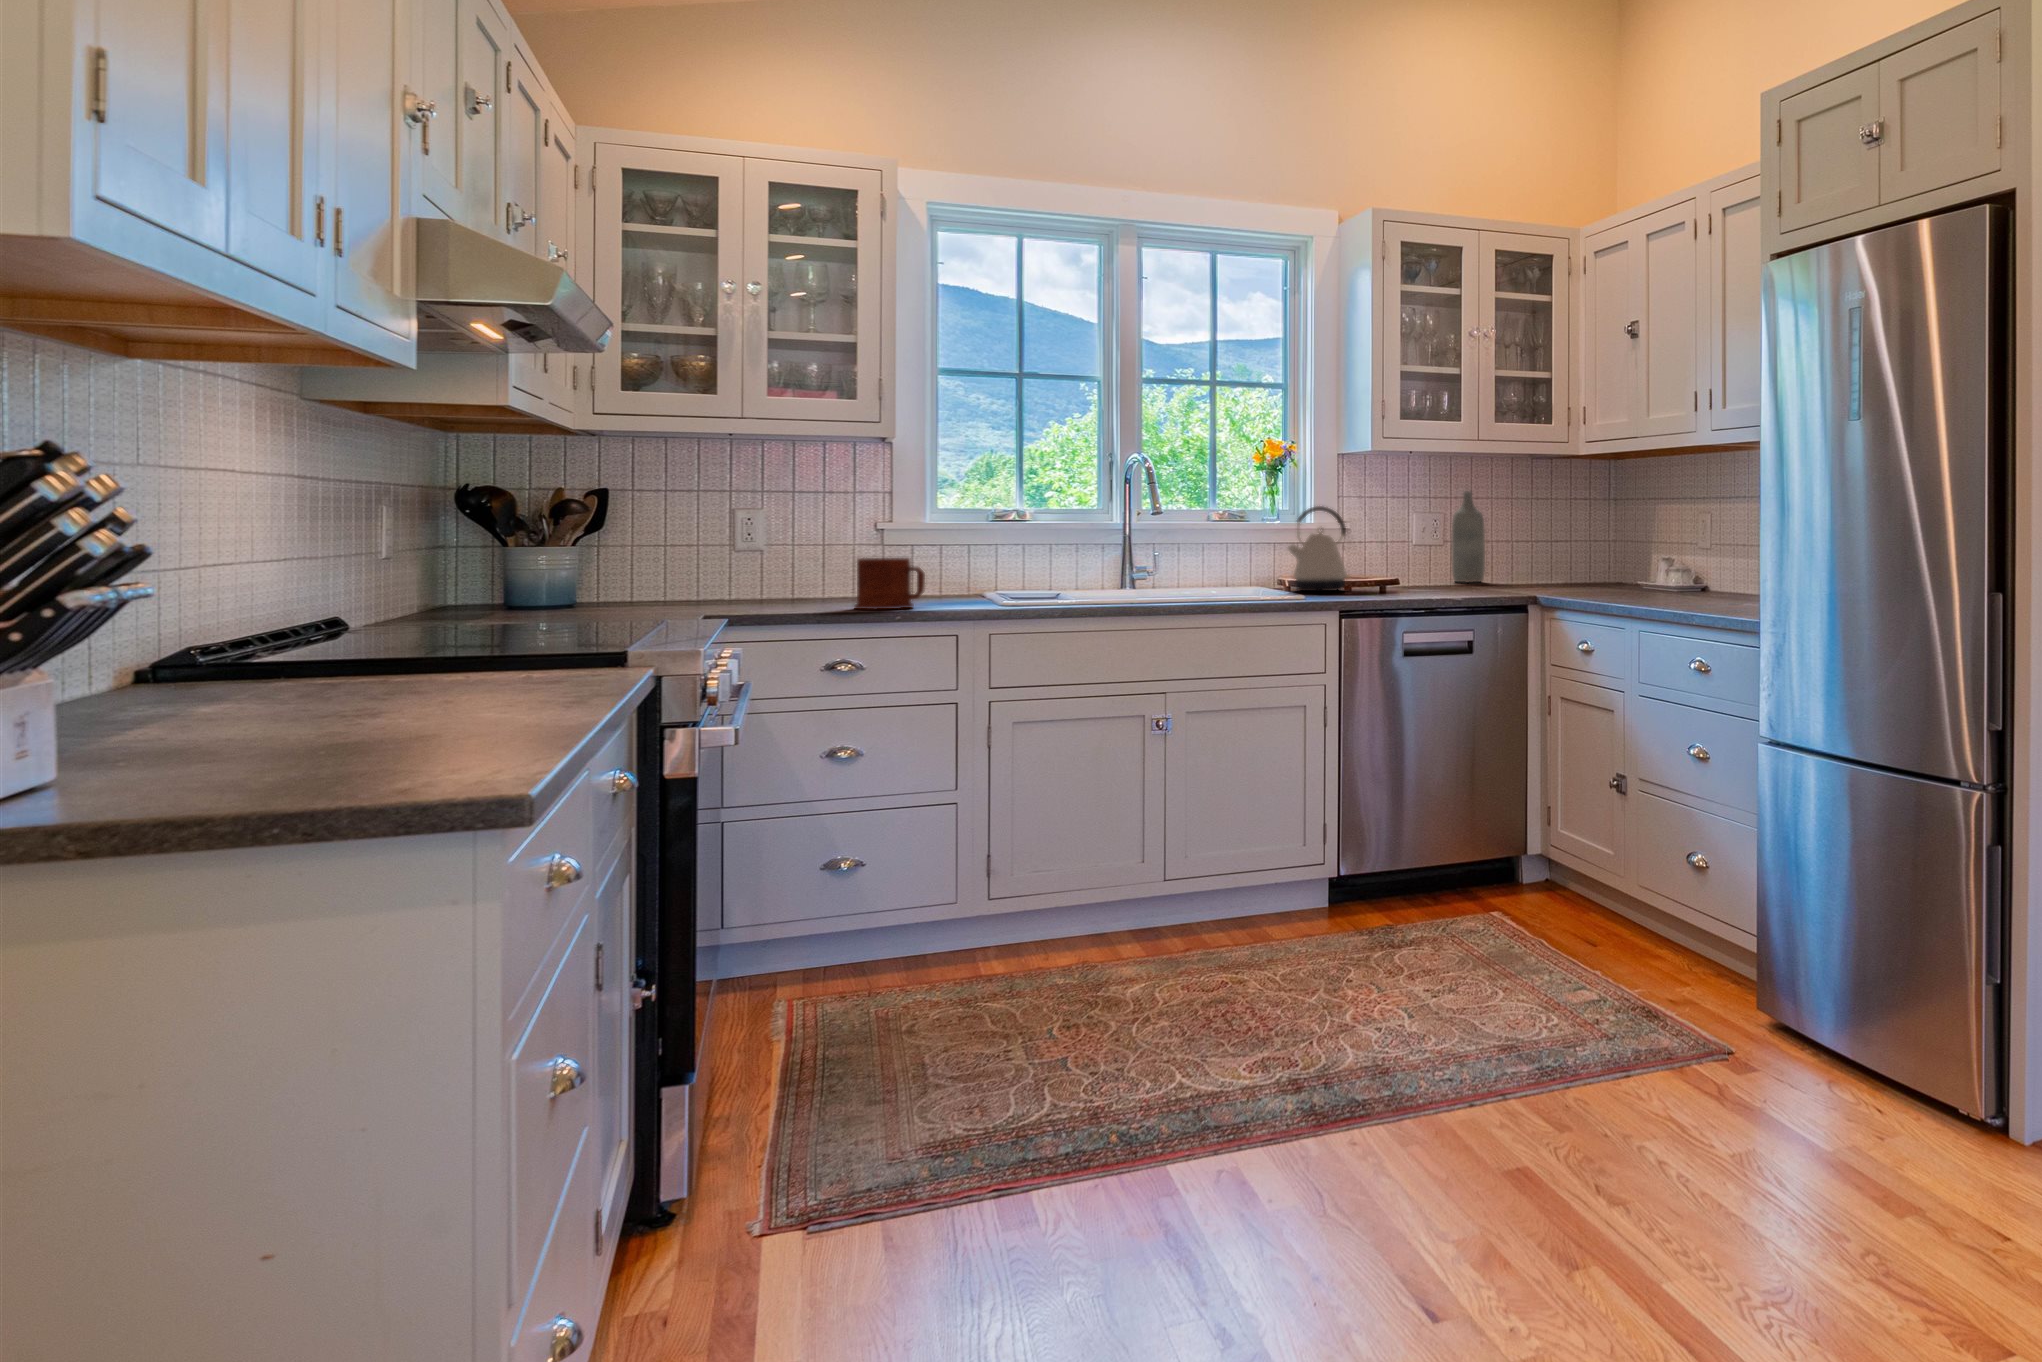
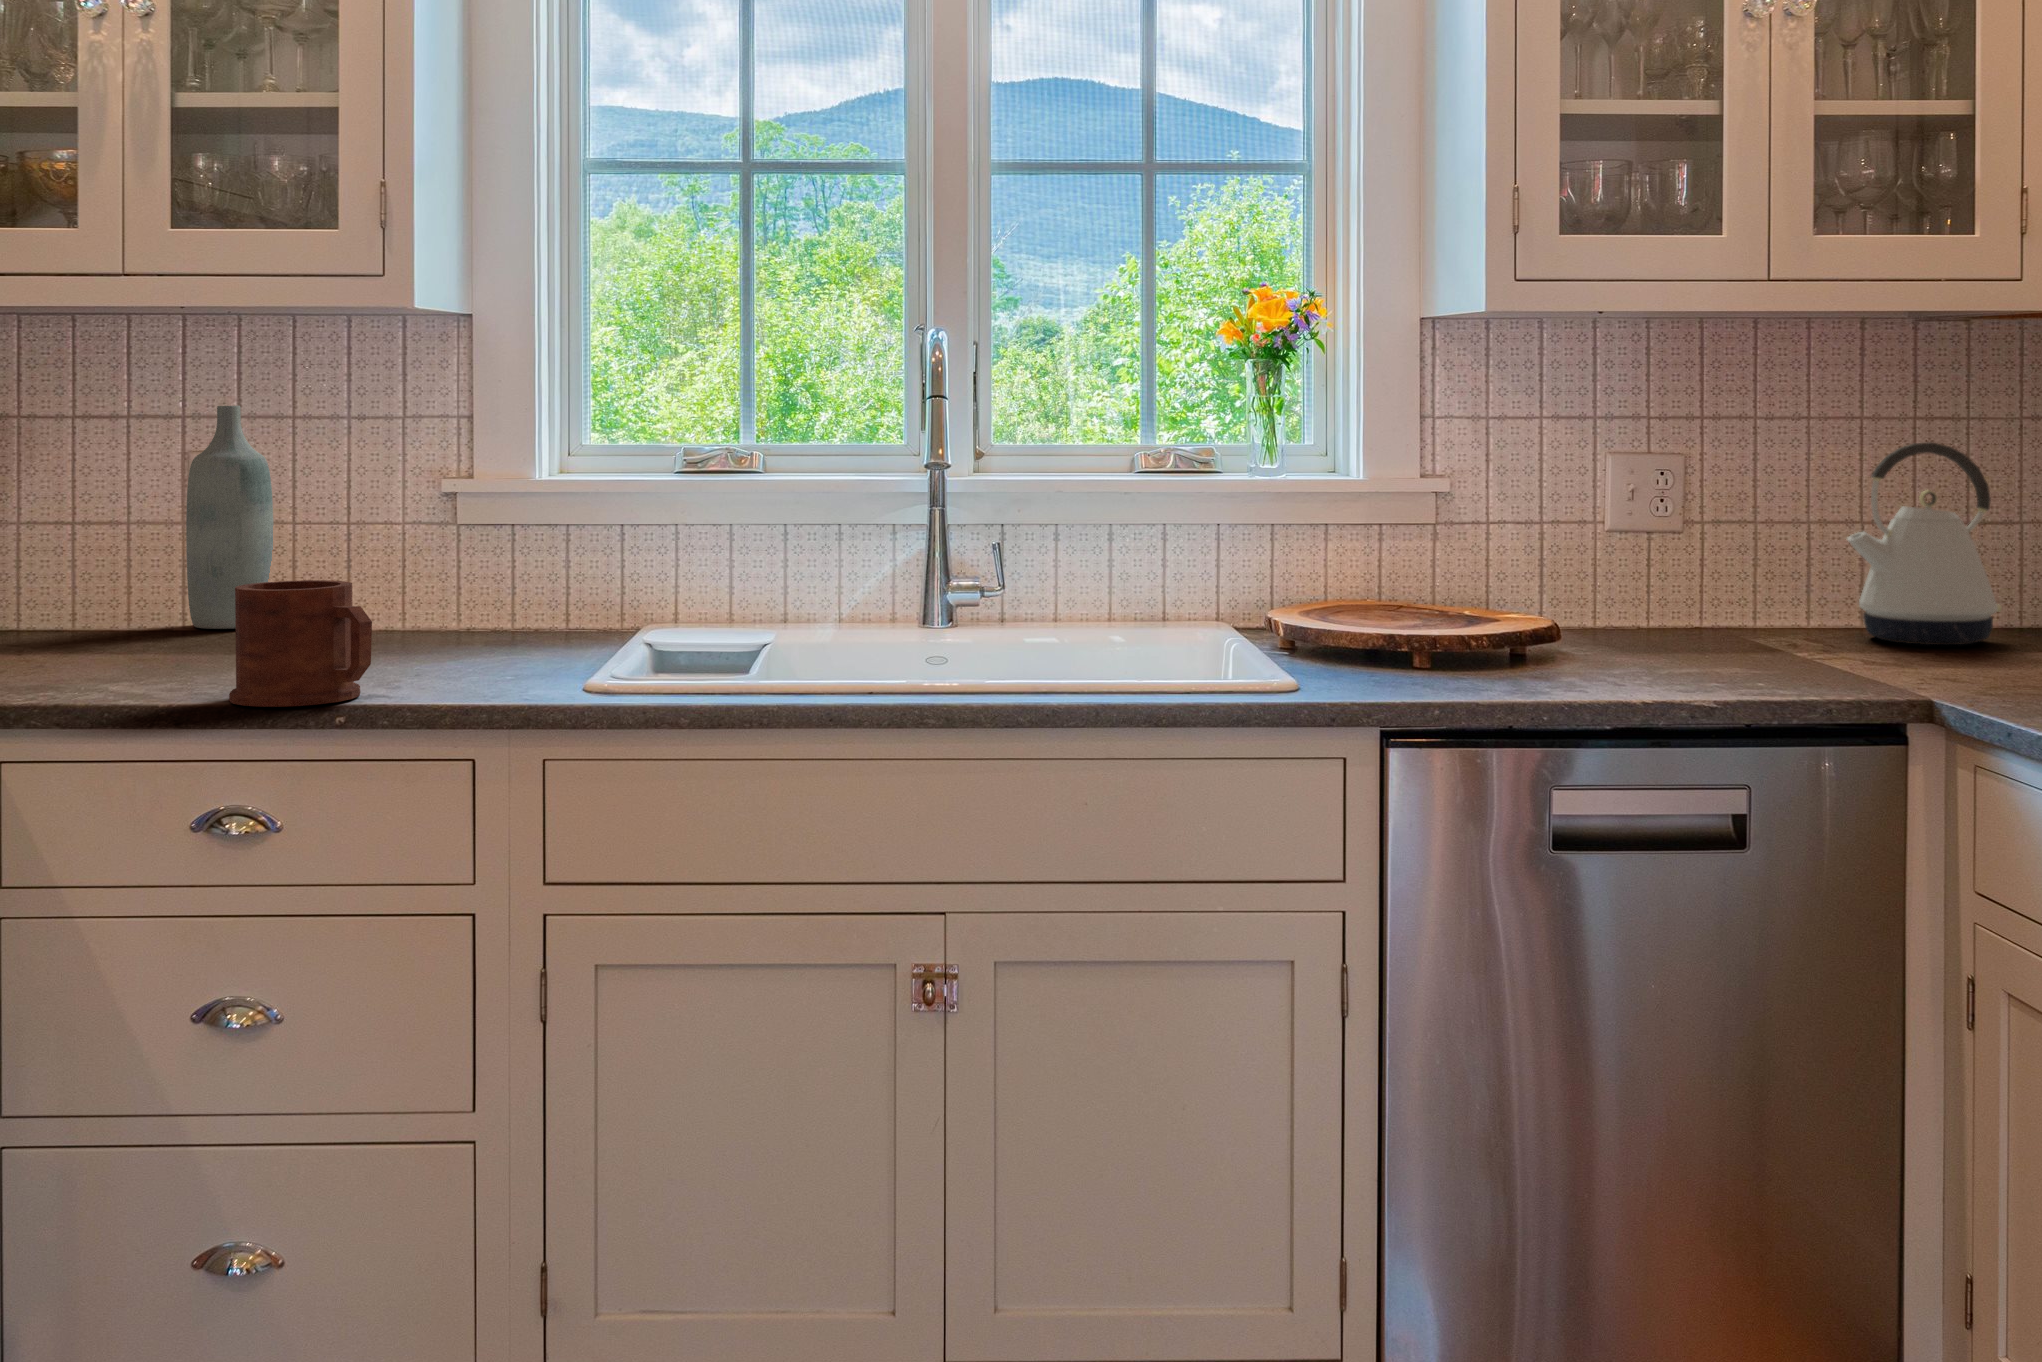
bottle: present [1451,491,1485,582] -> present [186,406,273,629]
kettle: present [1288,506,1349,591] -> present [1847,442,2002,645]

